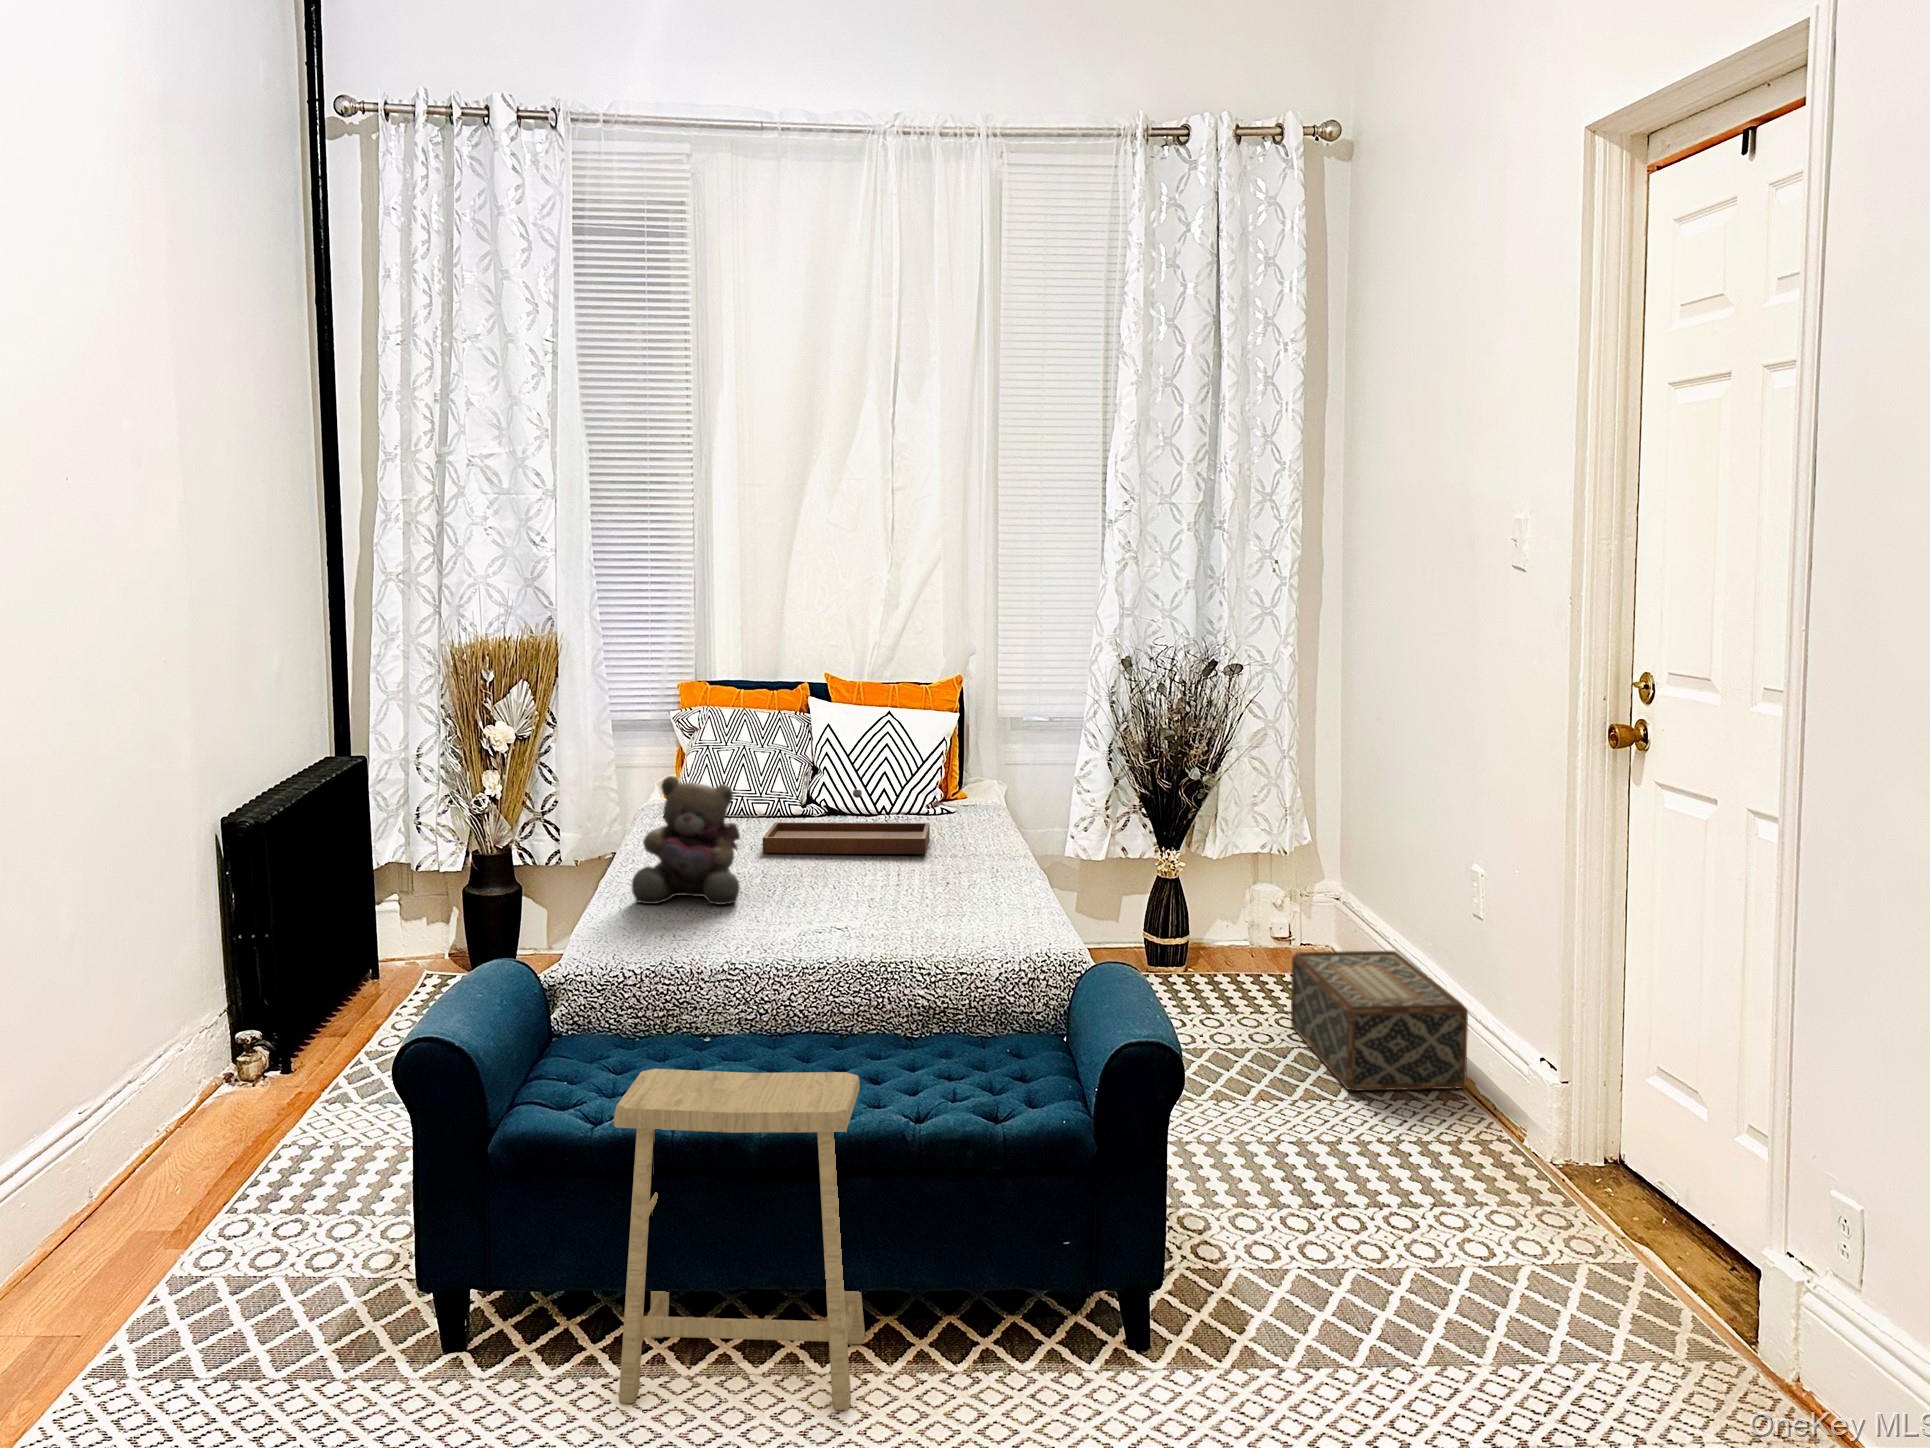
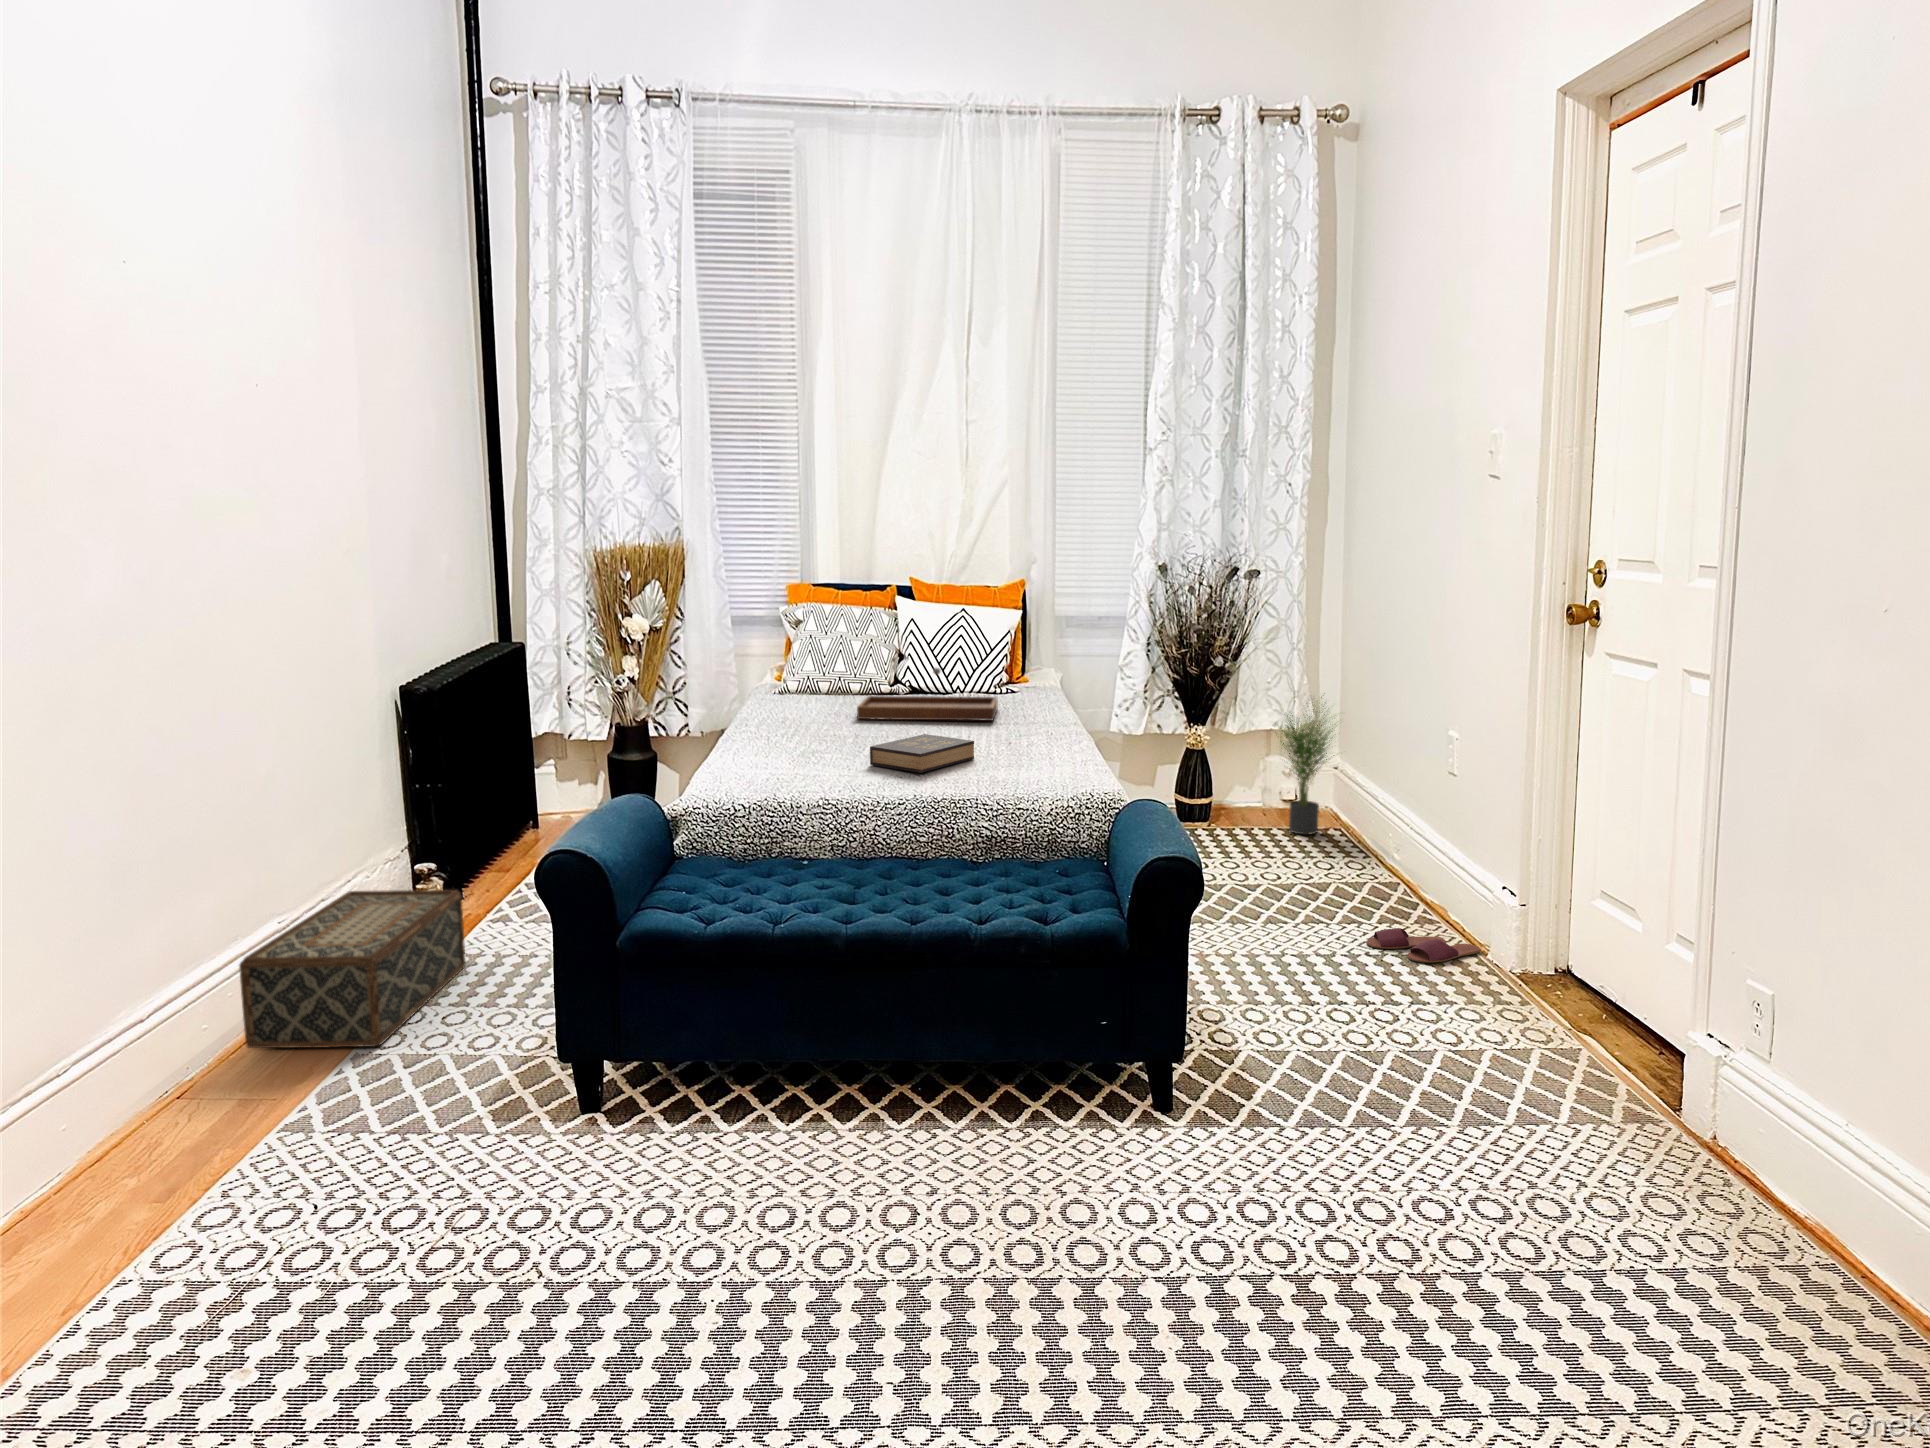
teddy bear: present [631,776,741,904] -> none [745,648,837,756]
potted plant: none [1252,809,1357,982] -> present [1278,693,1336,835]
hardback book: none [781,876,904,927] -> present [870,734,974,773]
woven basket: present [1291,951,1468,1091] -> present [239,890,466,1048]
footstool: present [614,1069,865,1411] -> none [722,877,936,1158]
slippers: none [1377,1107,1516,1151] -> present [1366,928,1481,963]

